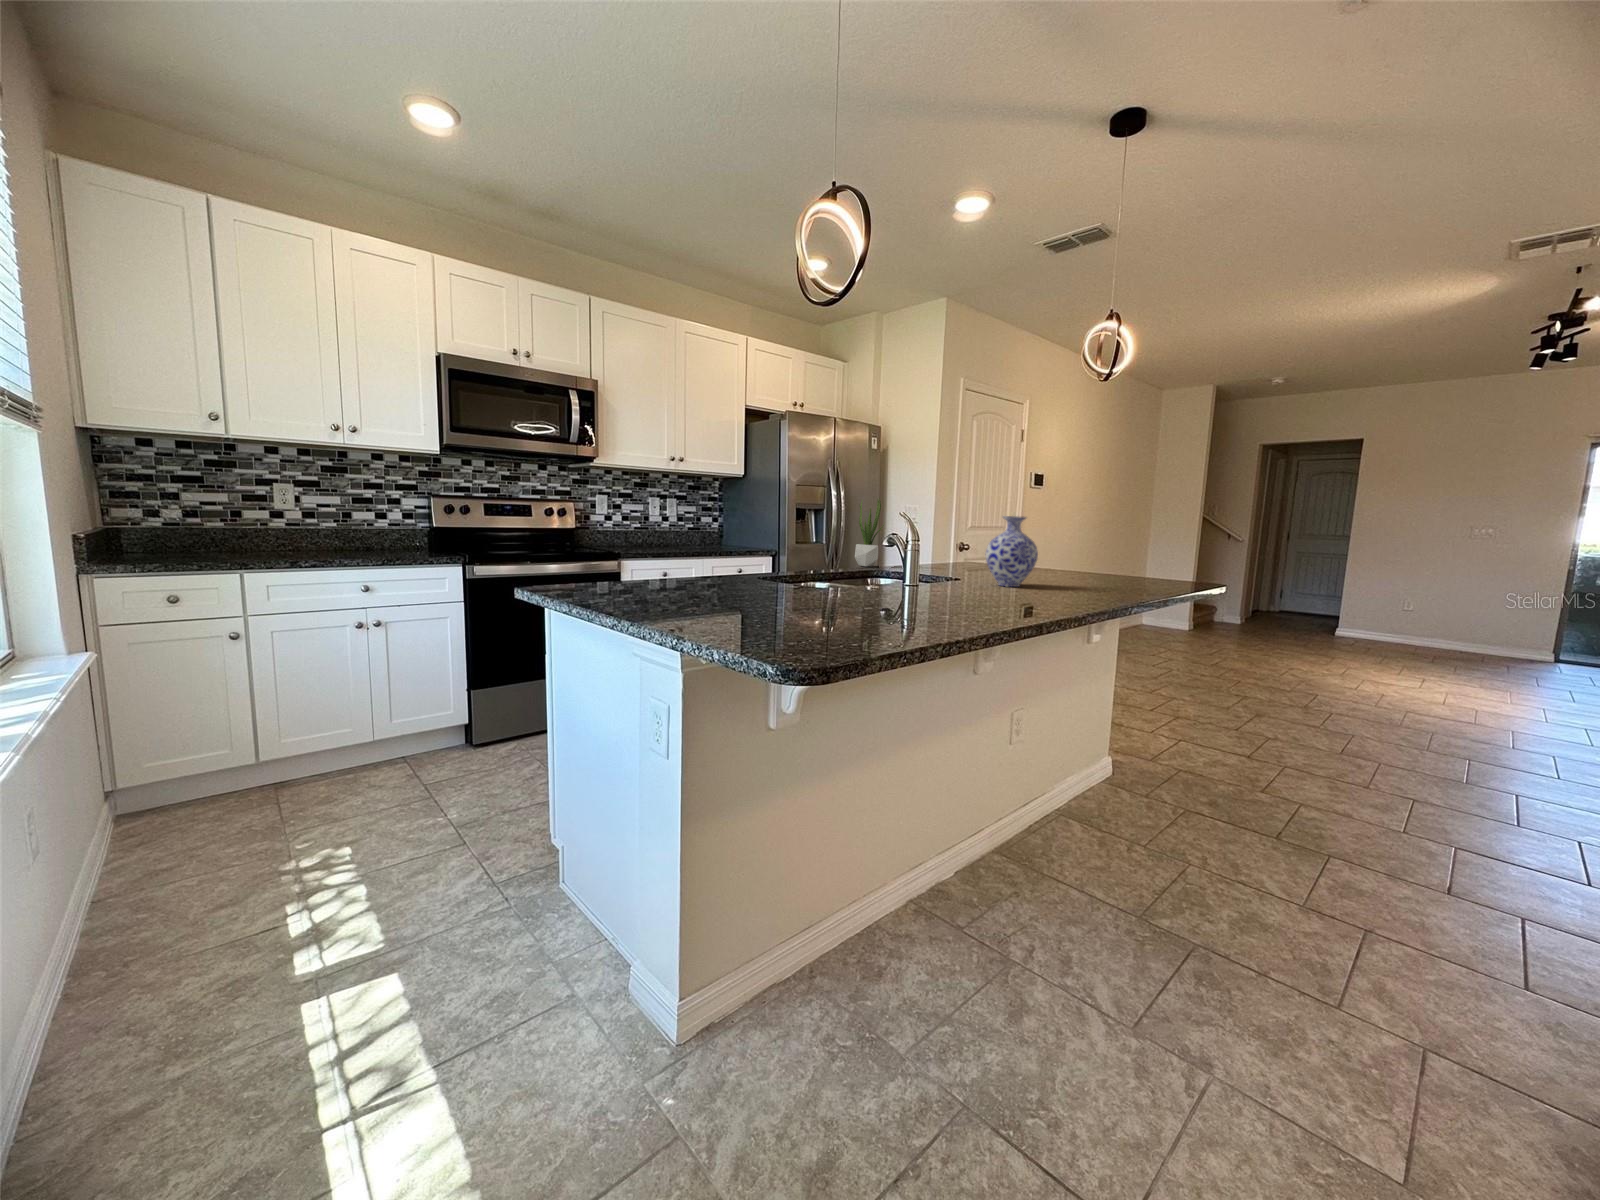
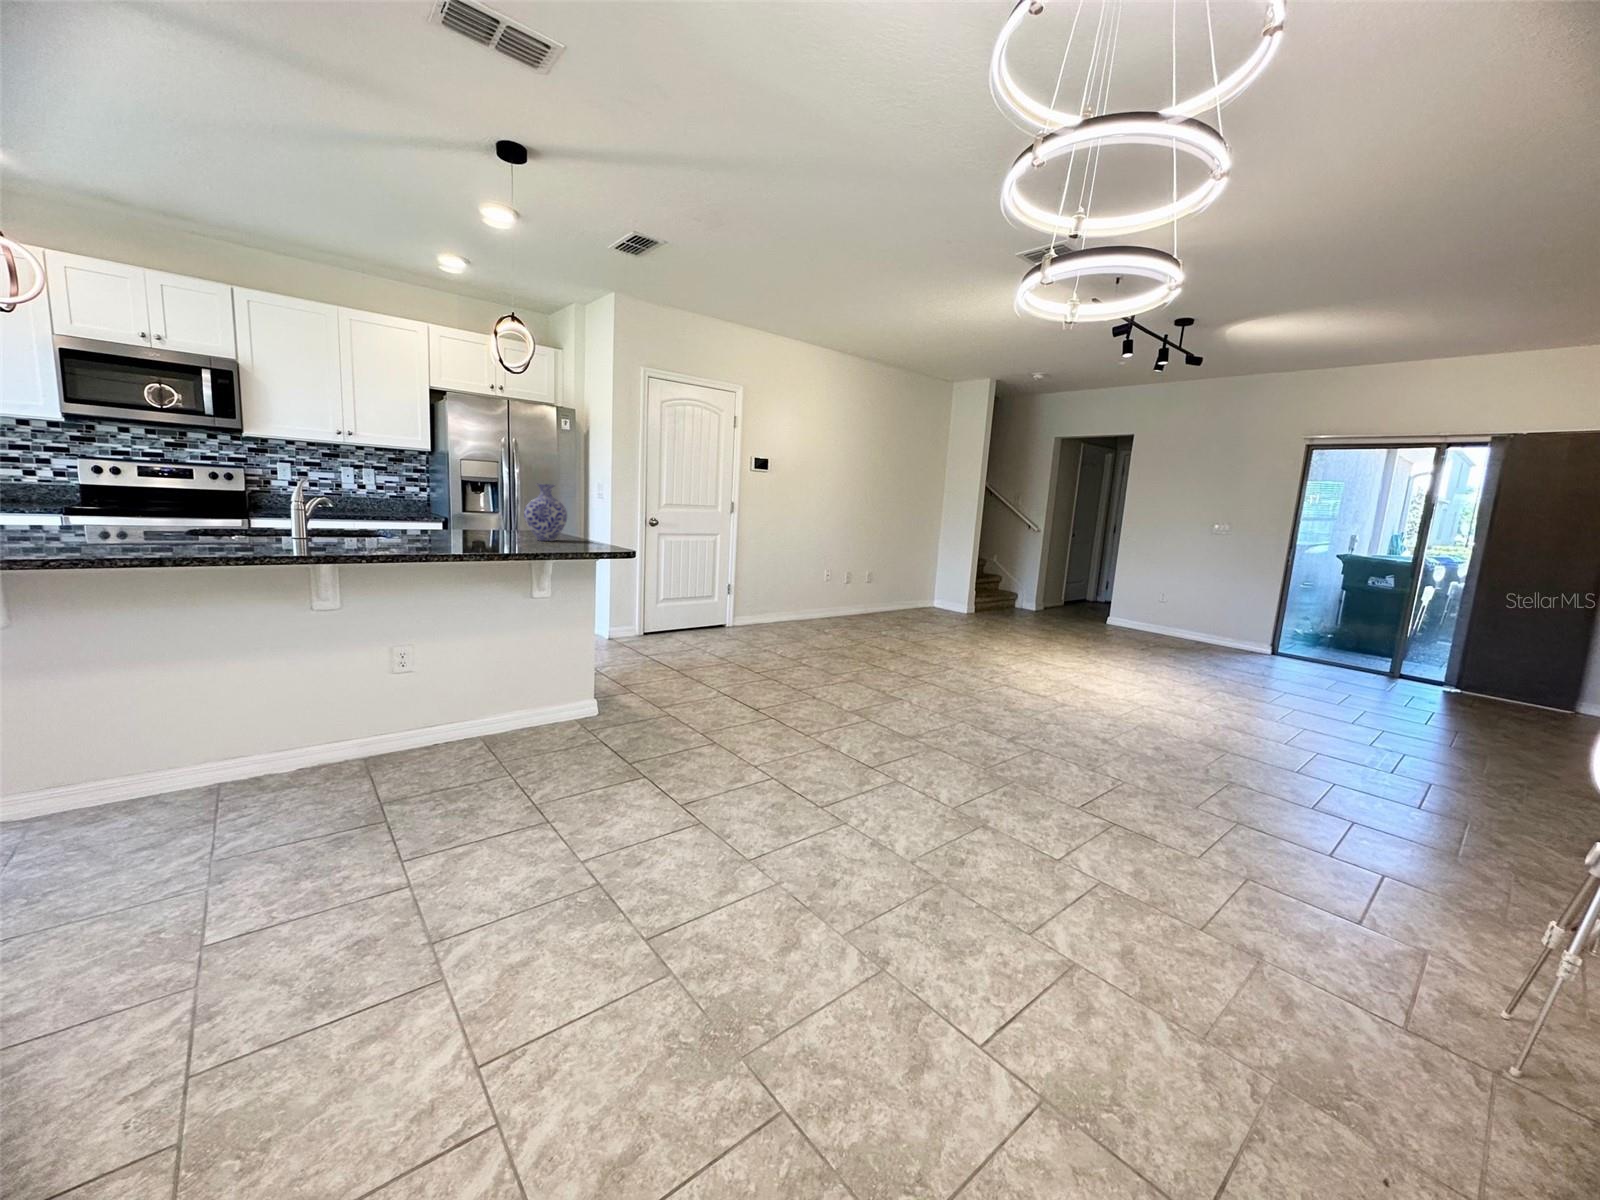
potted plant: present [855,499,884,566] -> none [495,470,522,530]

